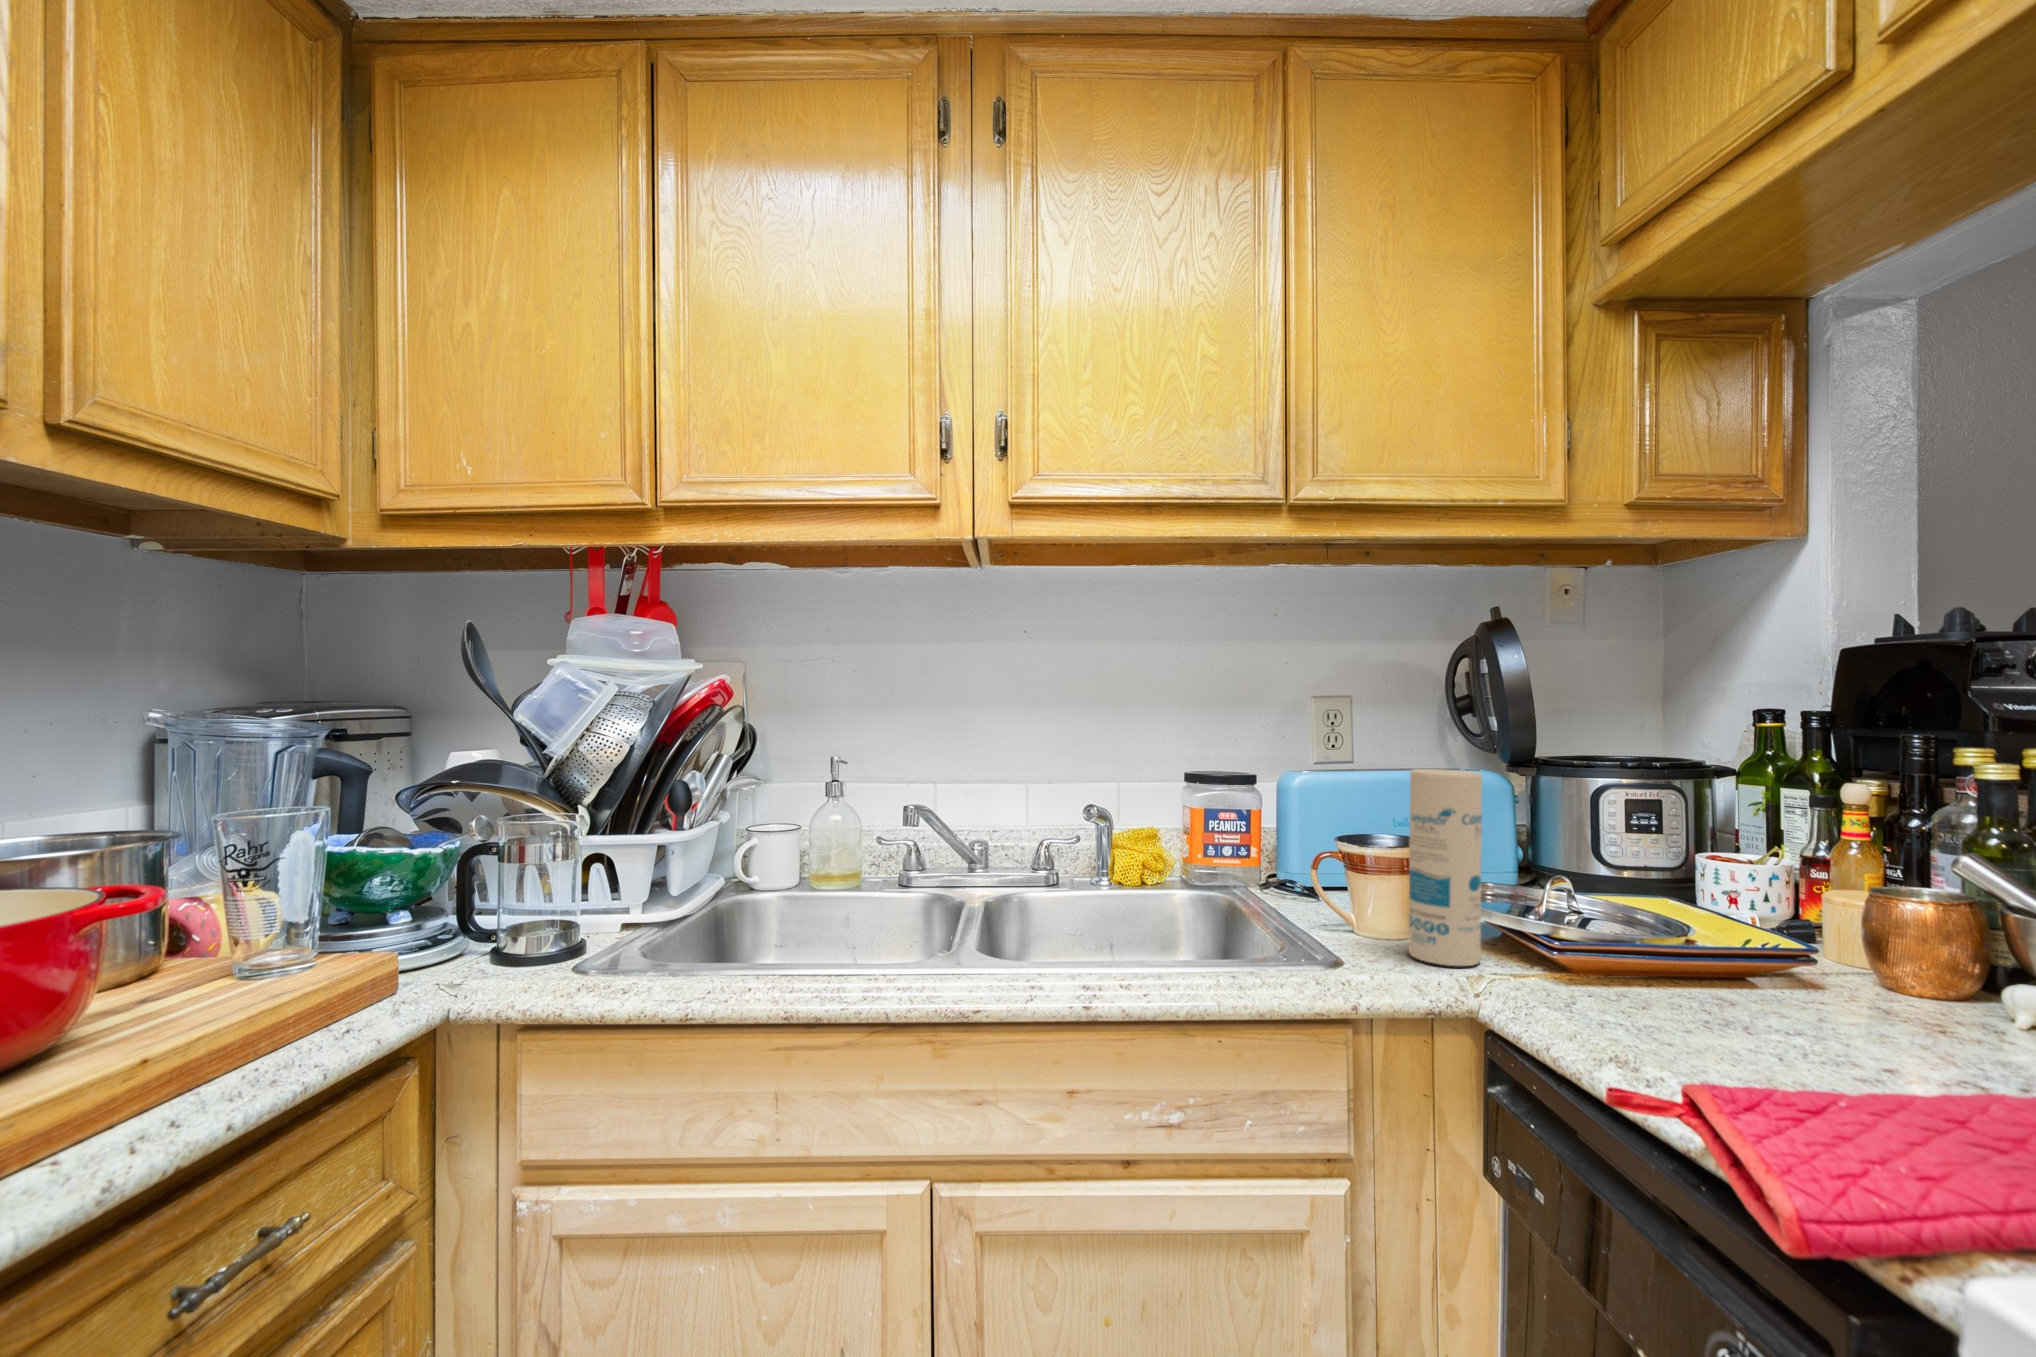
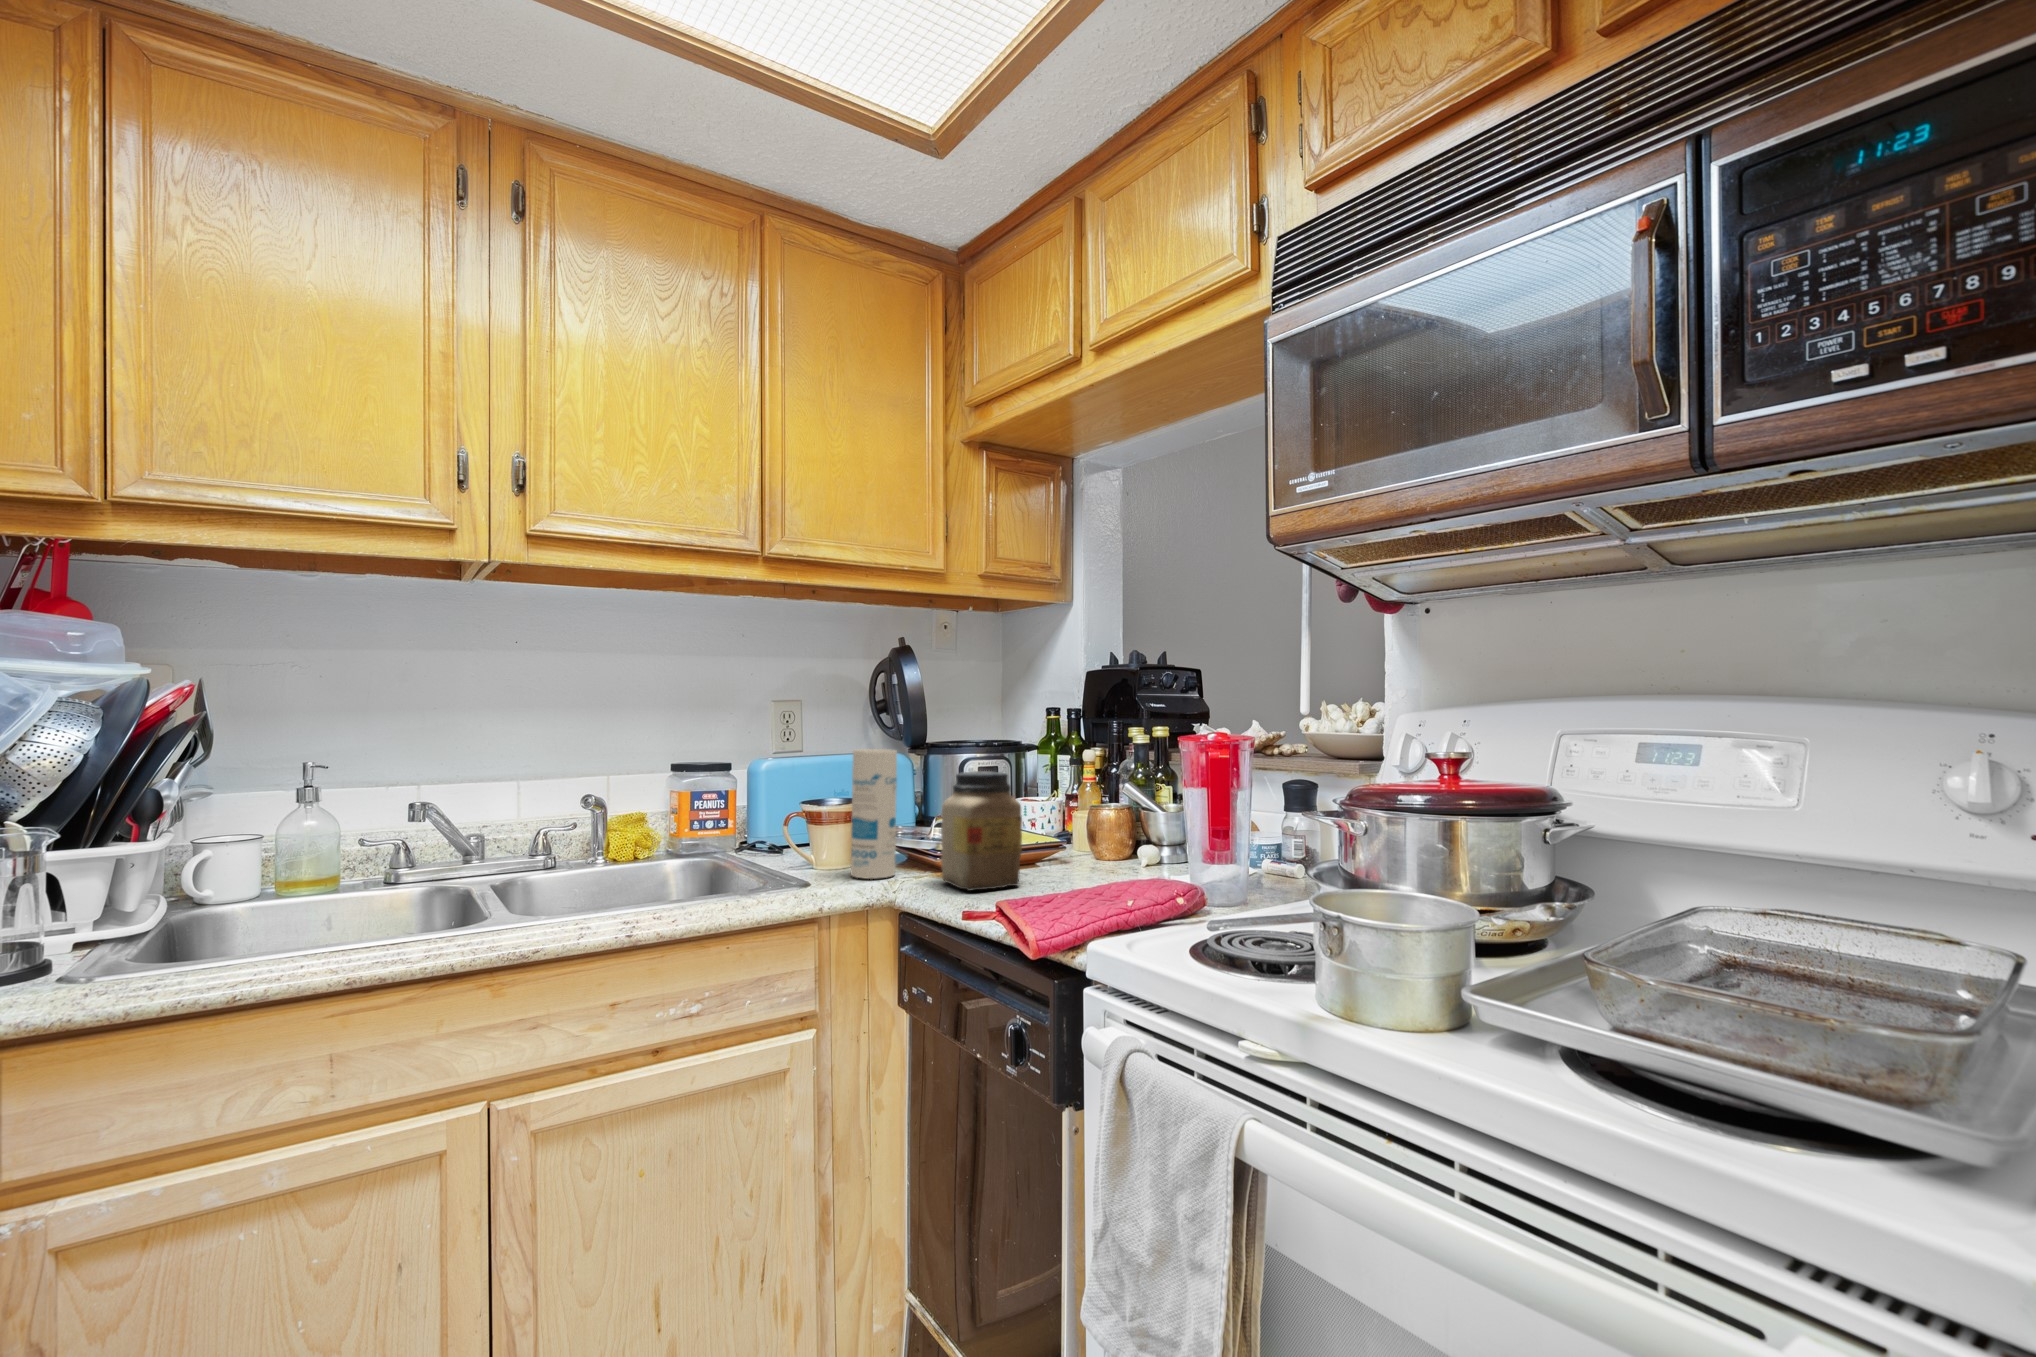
jar: none [1561,817,1726,1027] -> present [941,771,1022,891]

